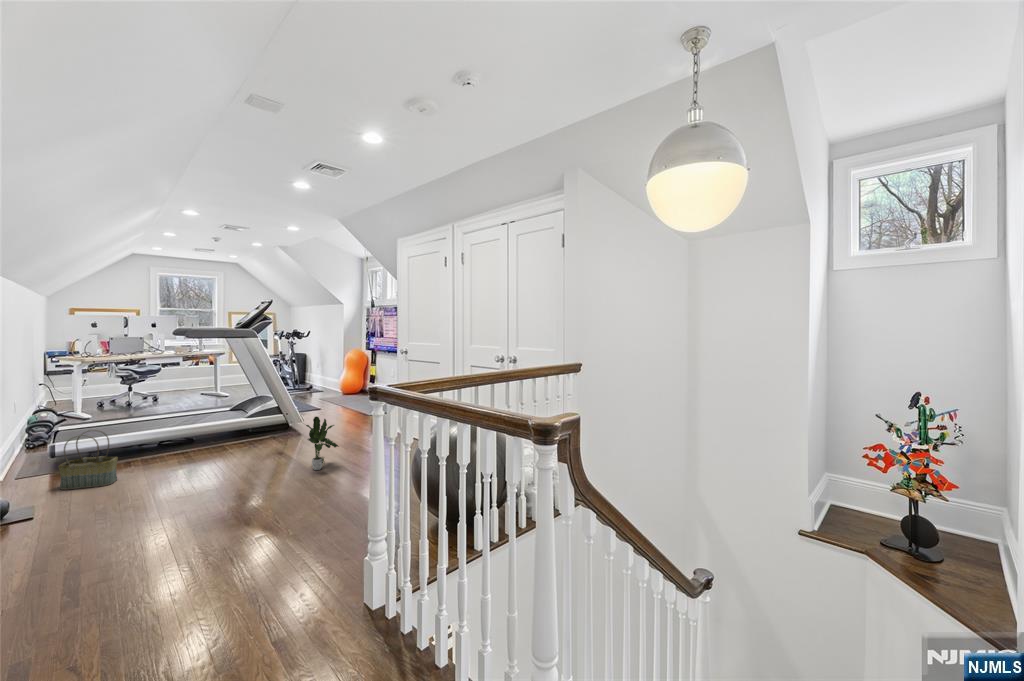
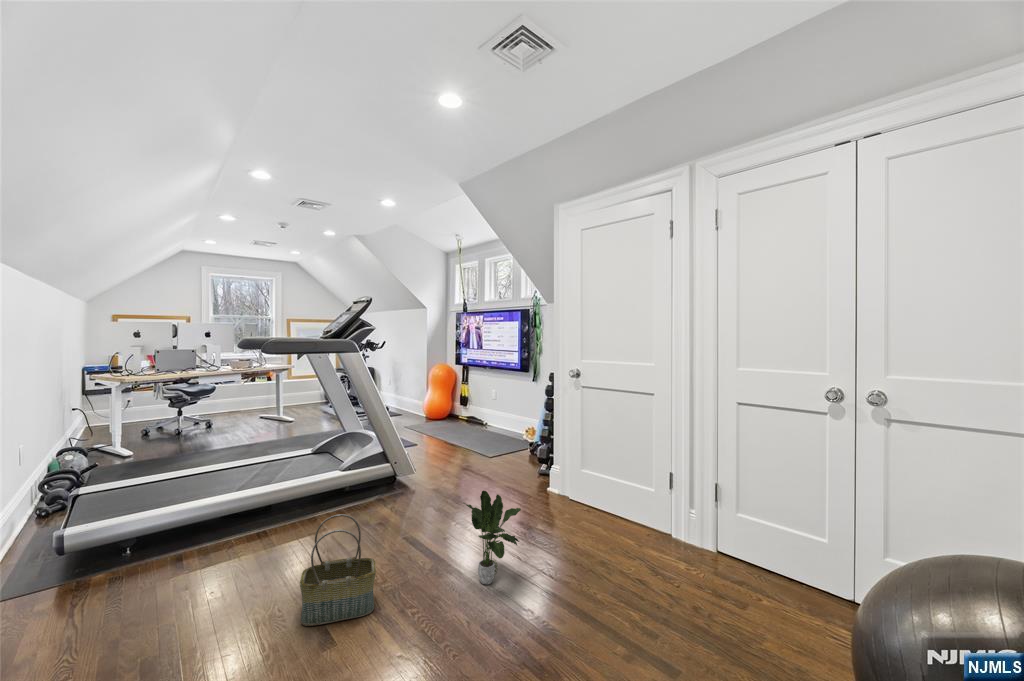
basket: present [59,430,118,490] -> present [300,514,376,626]

